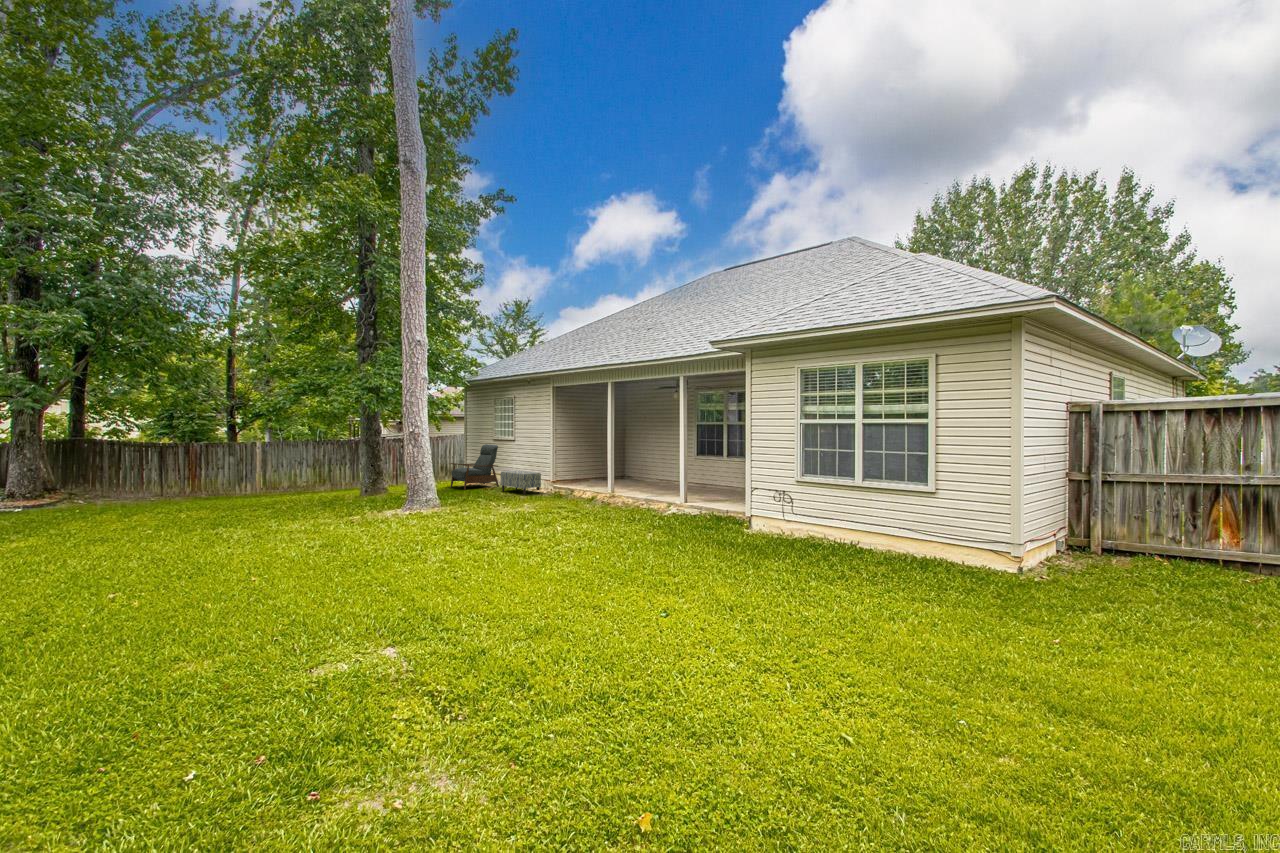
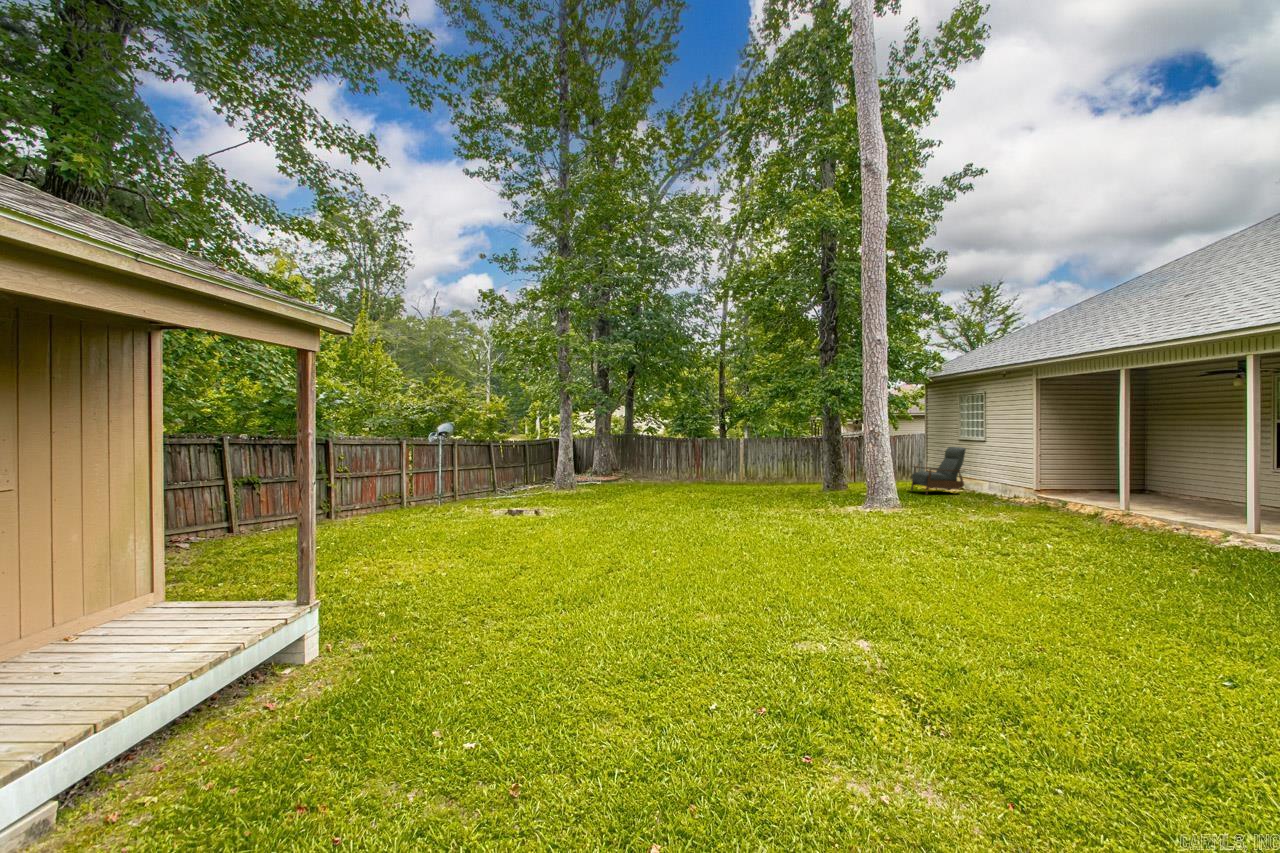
bench: present [501,470,541,495] -> none [969,477,1021,505]

